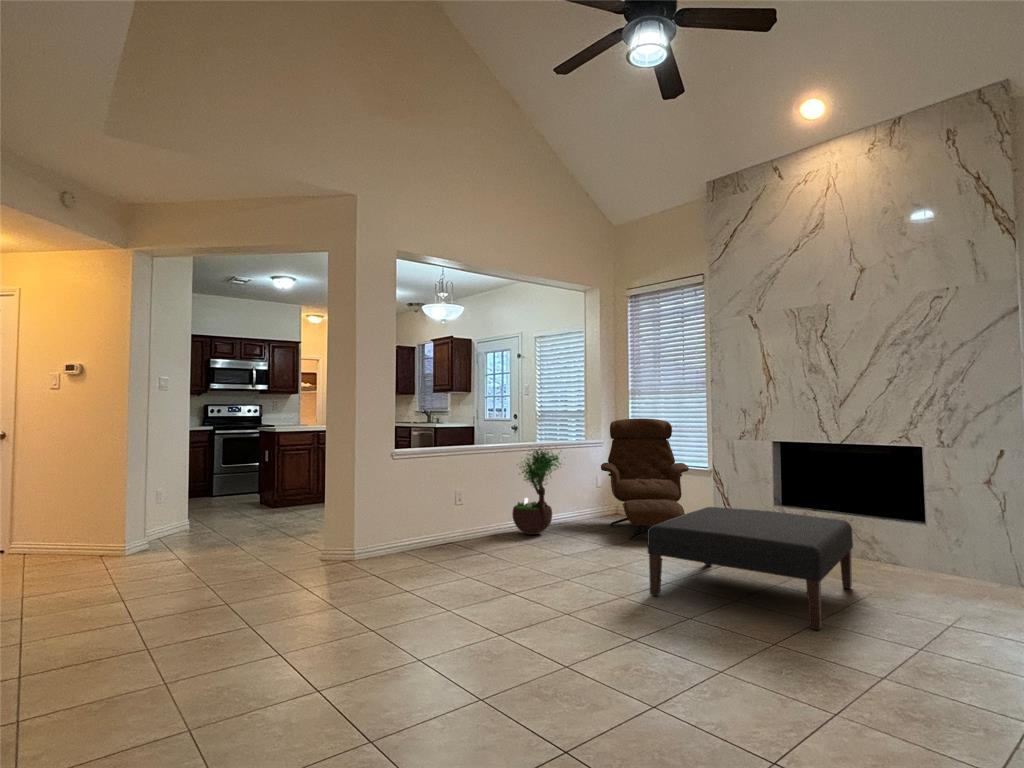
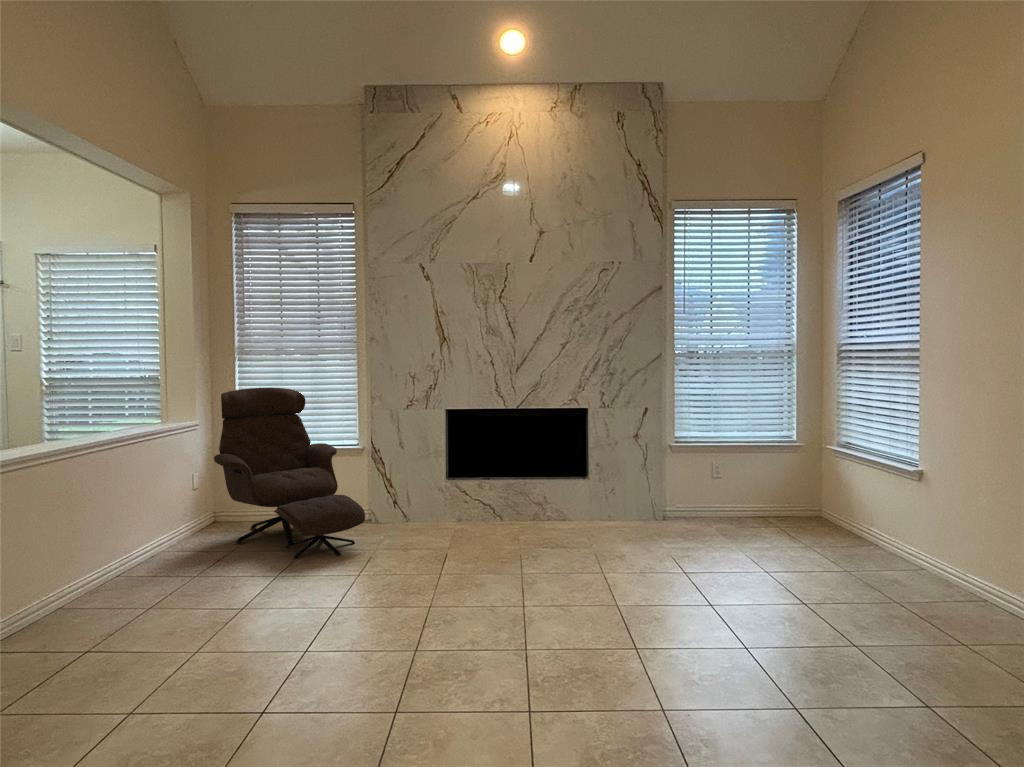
potted tree: present [512,448,562,535] -> none [91,434,192,591]
ottoman: present [647,507,853,630] -> none [431,491,646,634]

